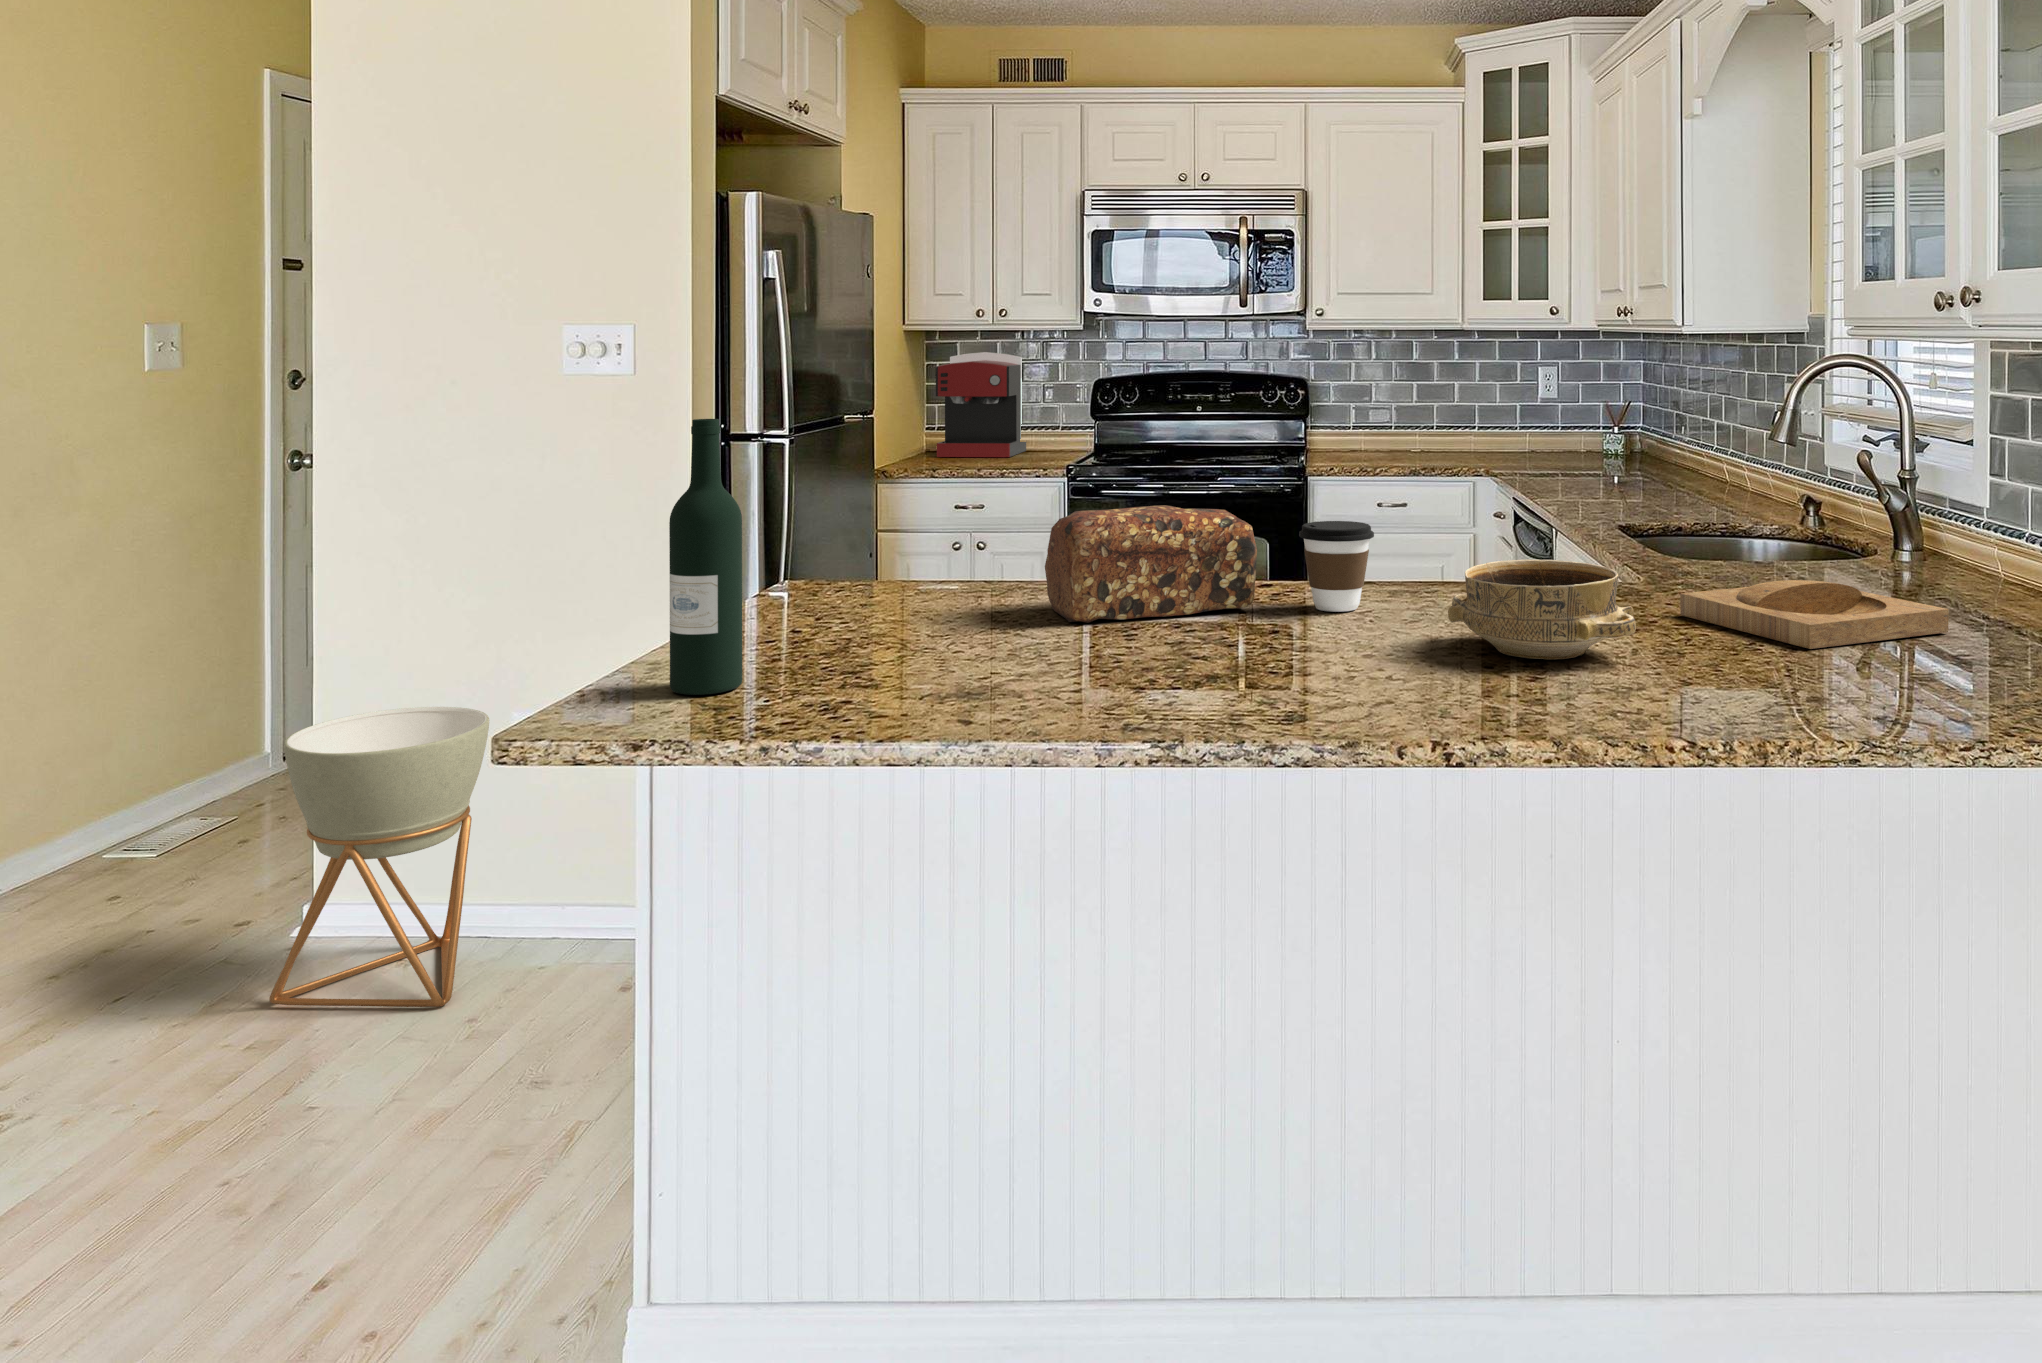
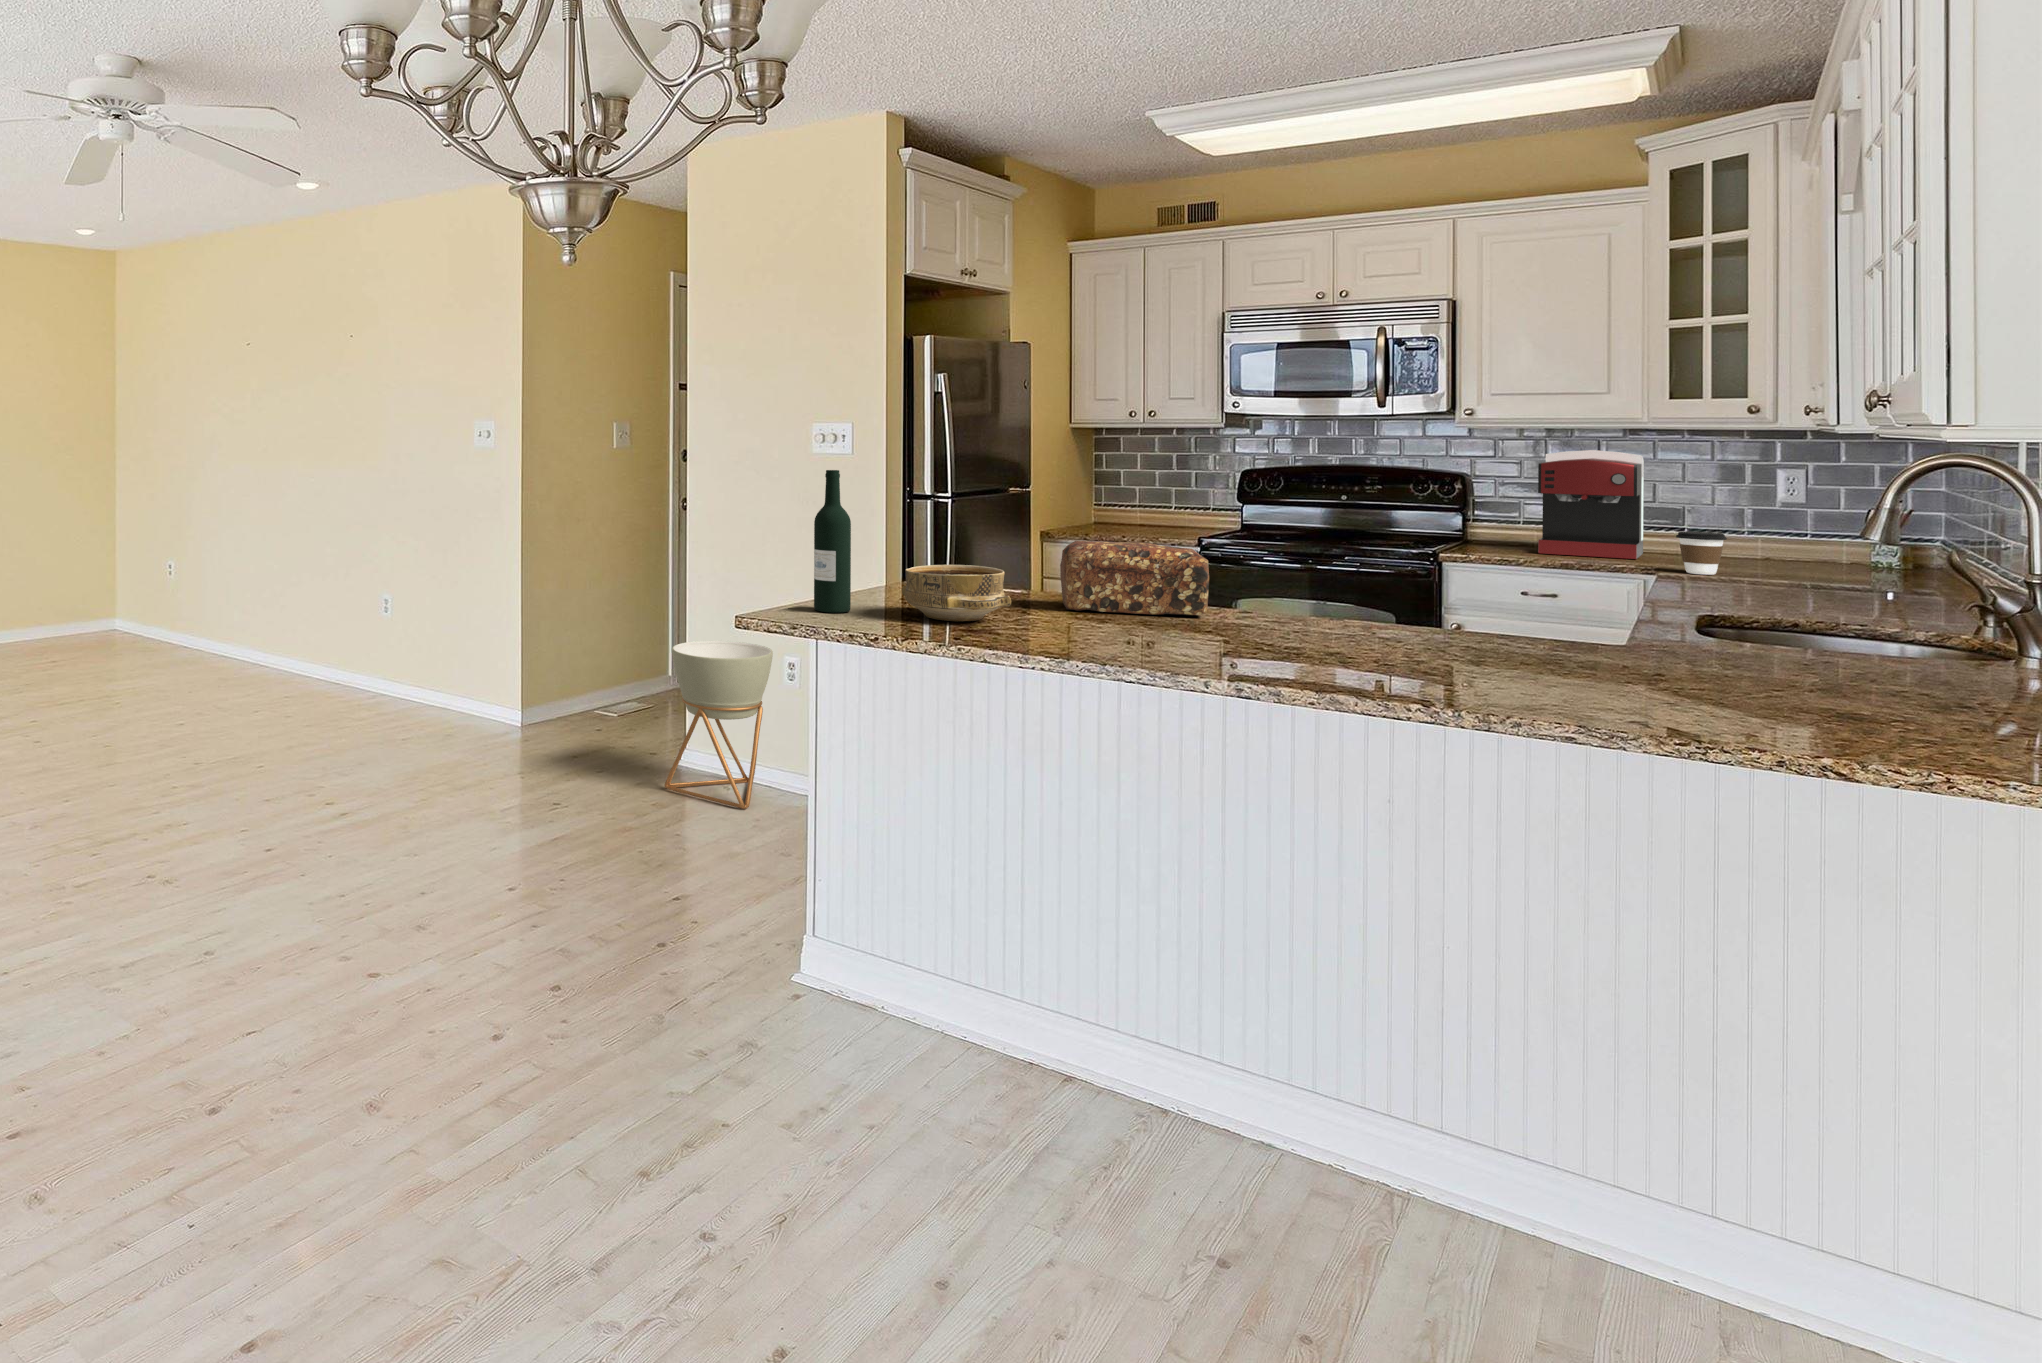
coffee maker: present [936,352,1026,457] -> present [1538,450,1644,559]
coffee cup: present [1299,521,1374,612] -> present [1676,532,1727,575]
ceramic bowl: present [1448,559,1636,659] -> present [902,565,1011,621]
tray: present [1680,580,1948,649] -> none [1595,642,1884,699]

